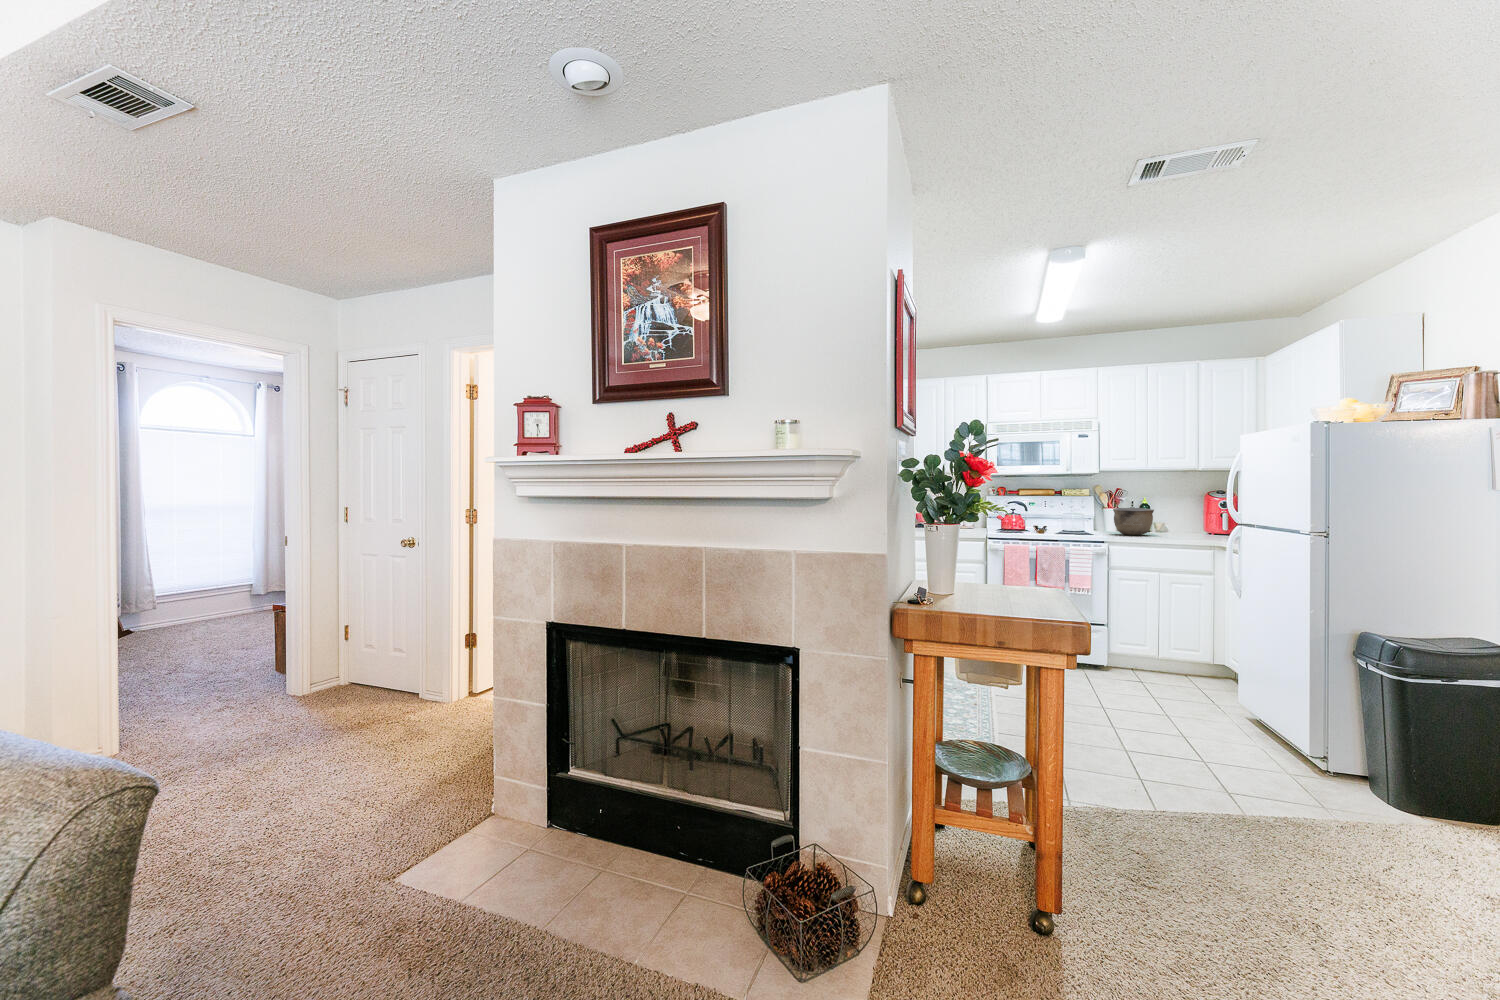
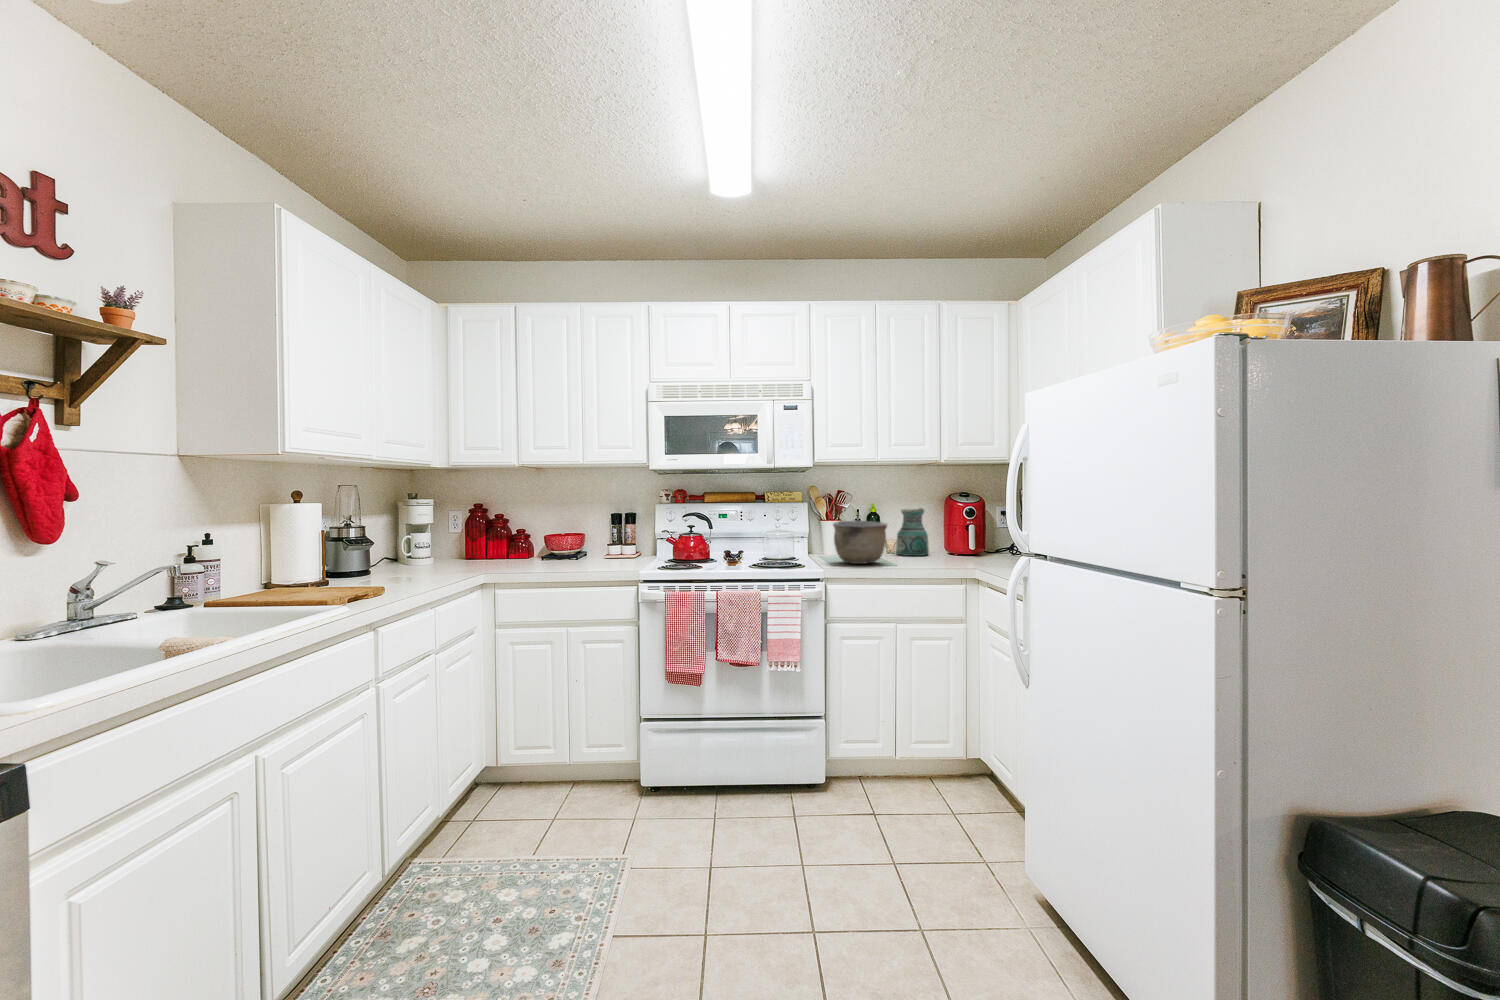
ceramic pitcher: none [1163,500,1190,533] -> present [896,508,929,556]

